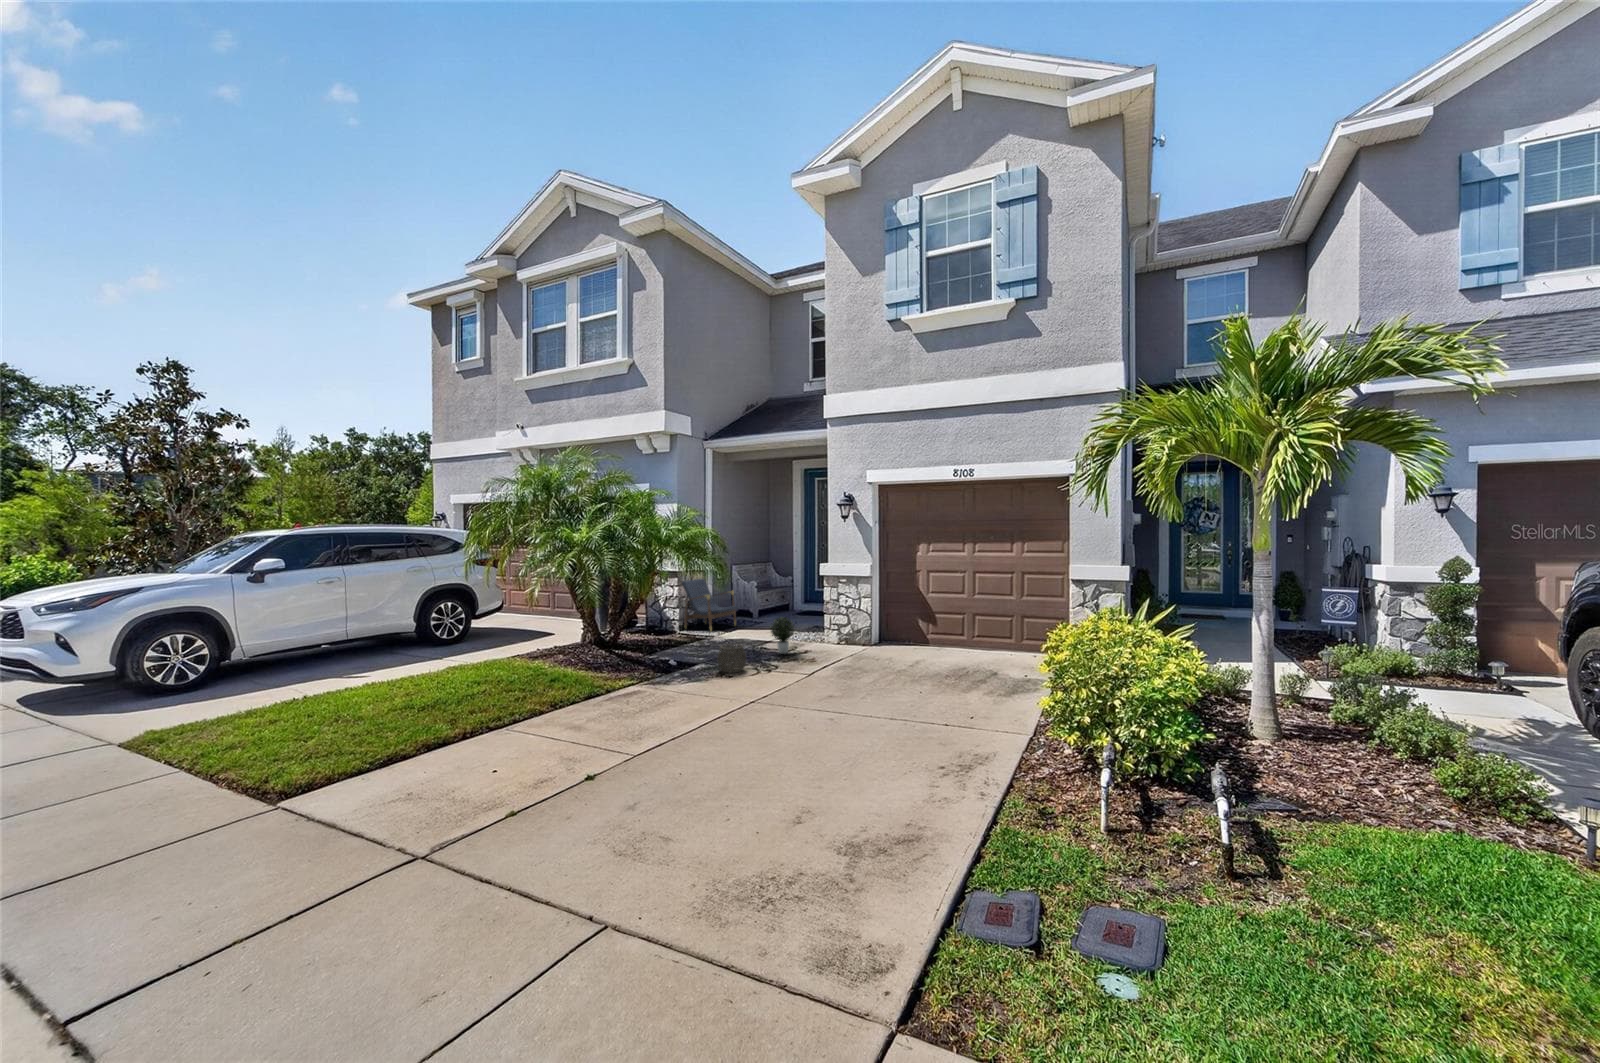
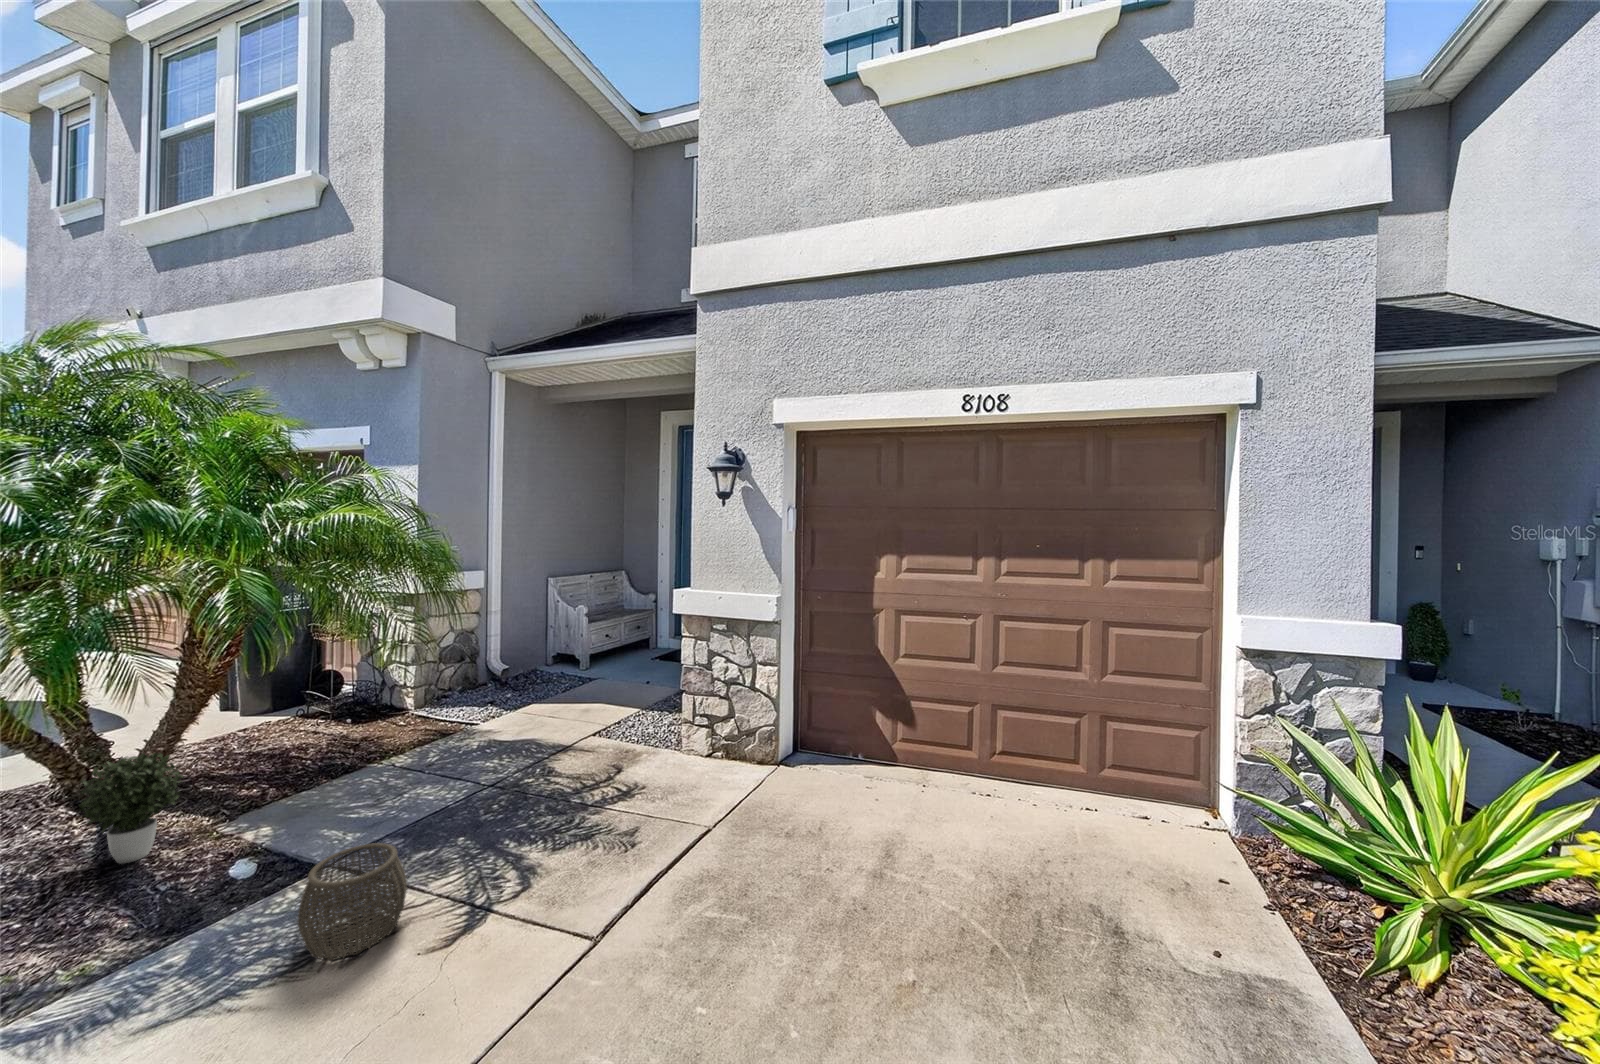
lounge chair: present [682,579,739,631] -> none [421,603,537,713]
potted plant: present [771,617,794,654] -> present [79,753,183,864]

